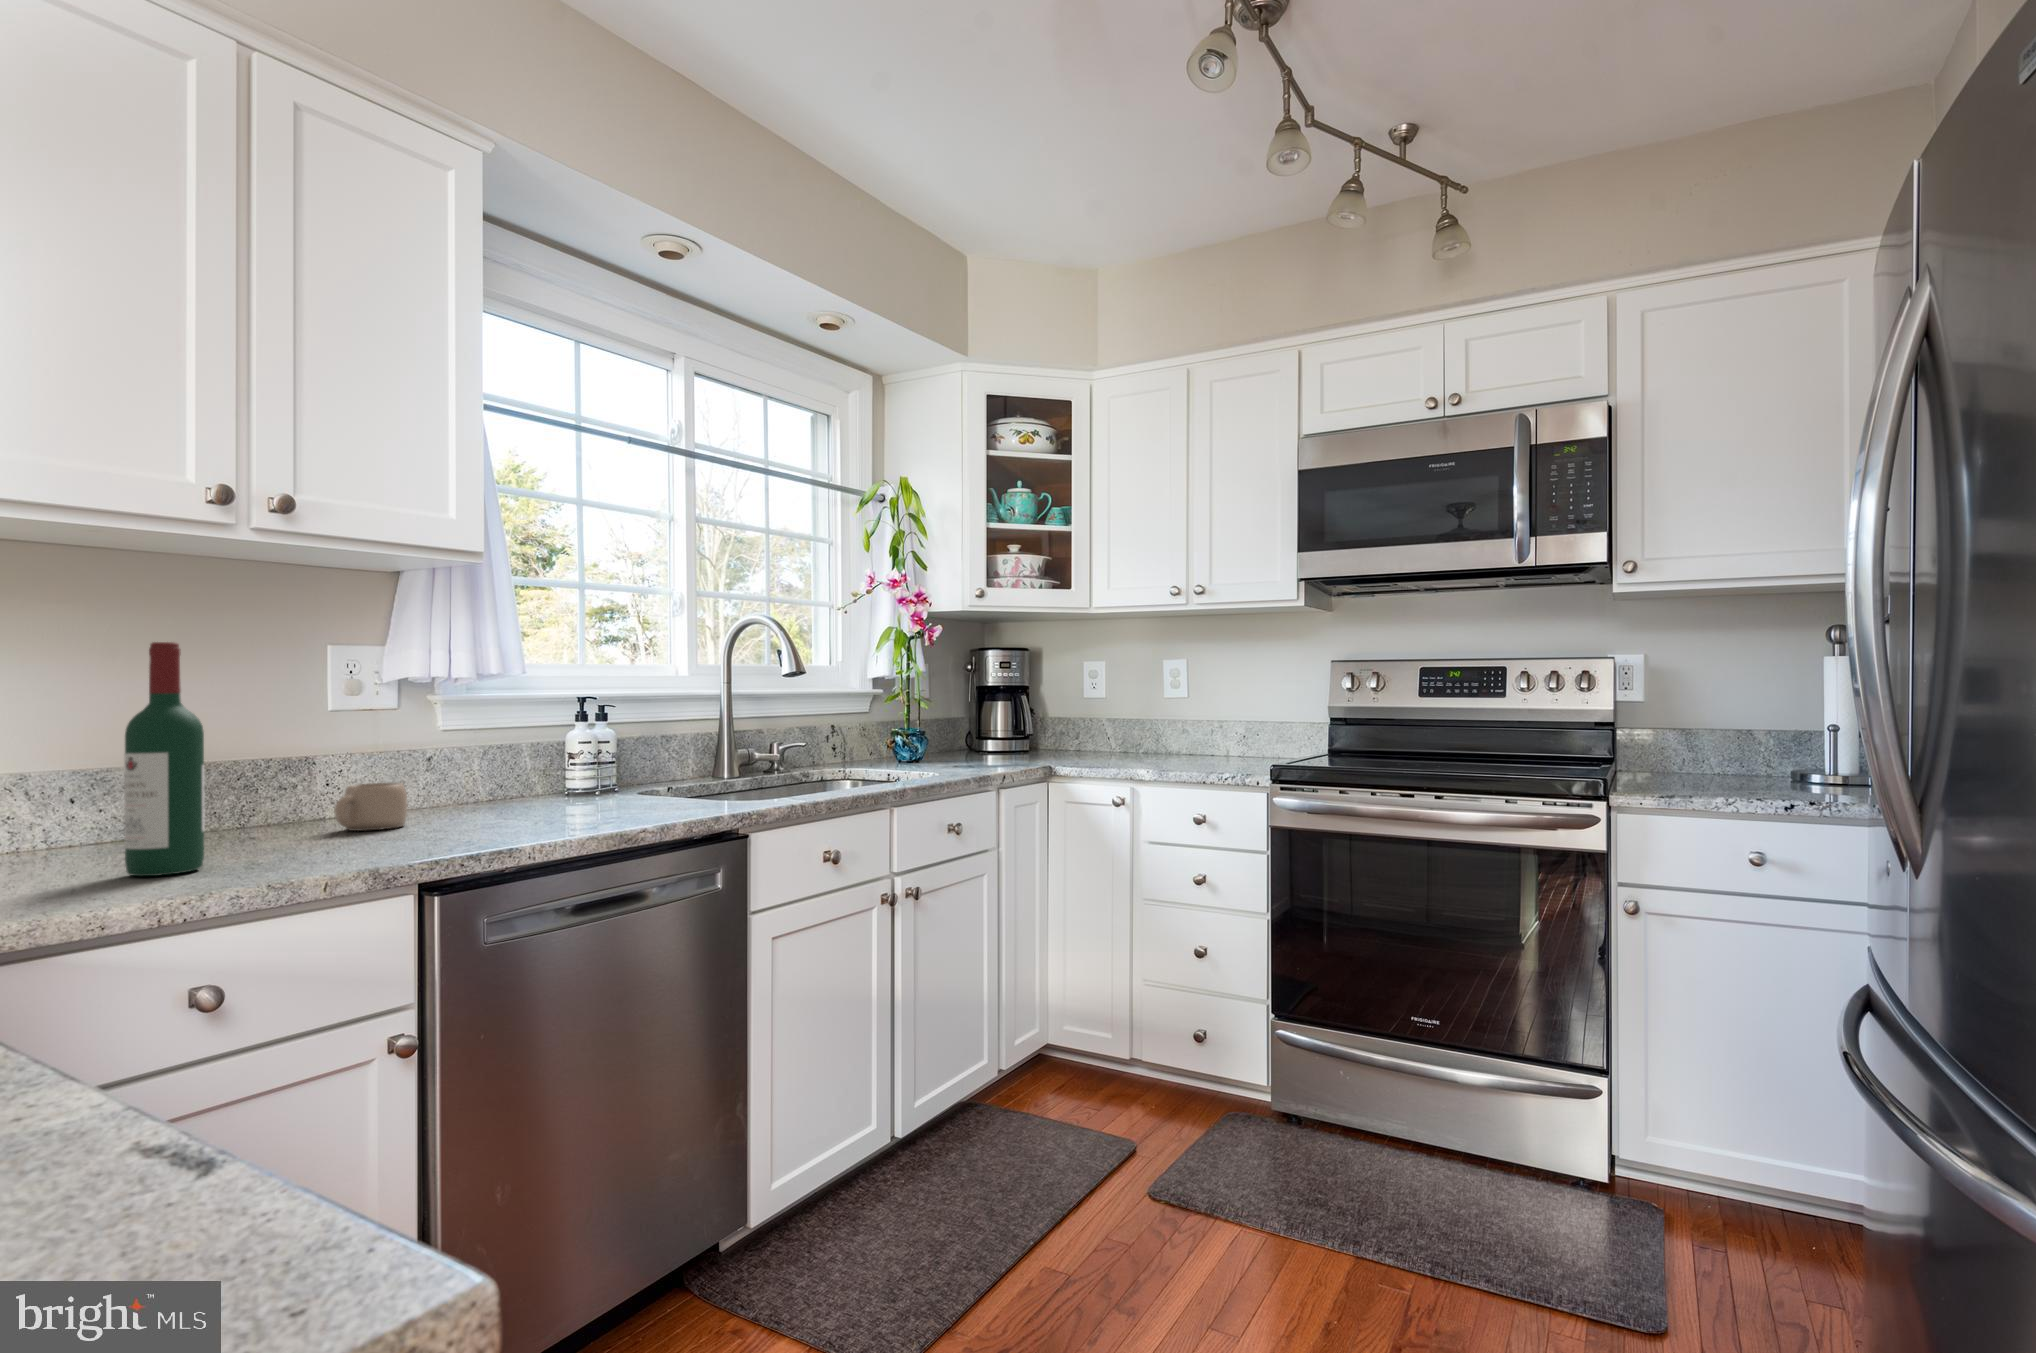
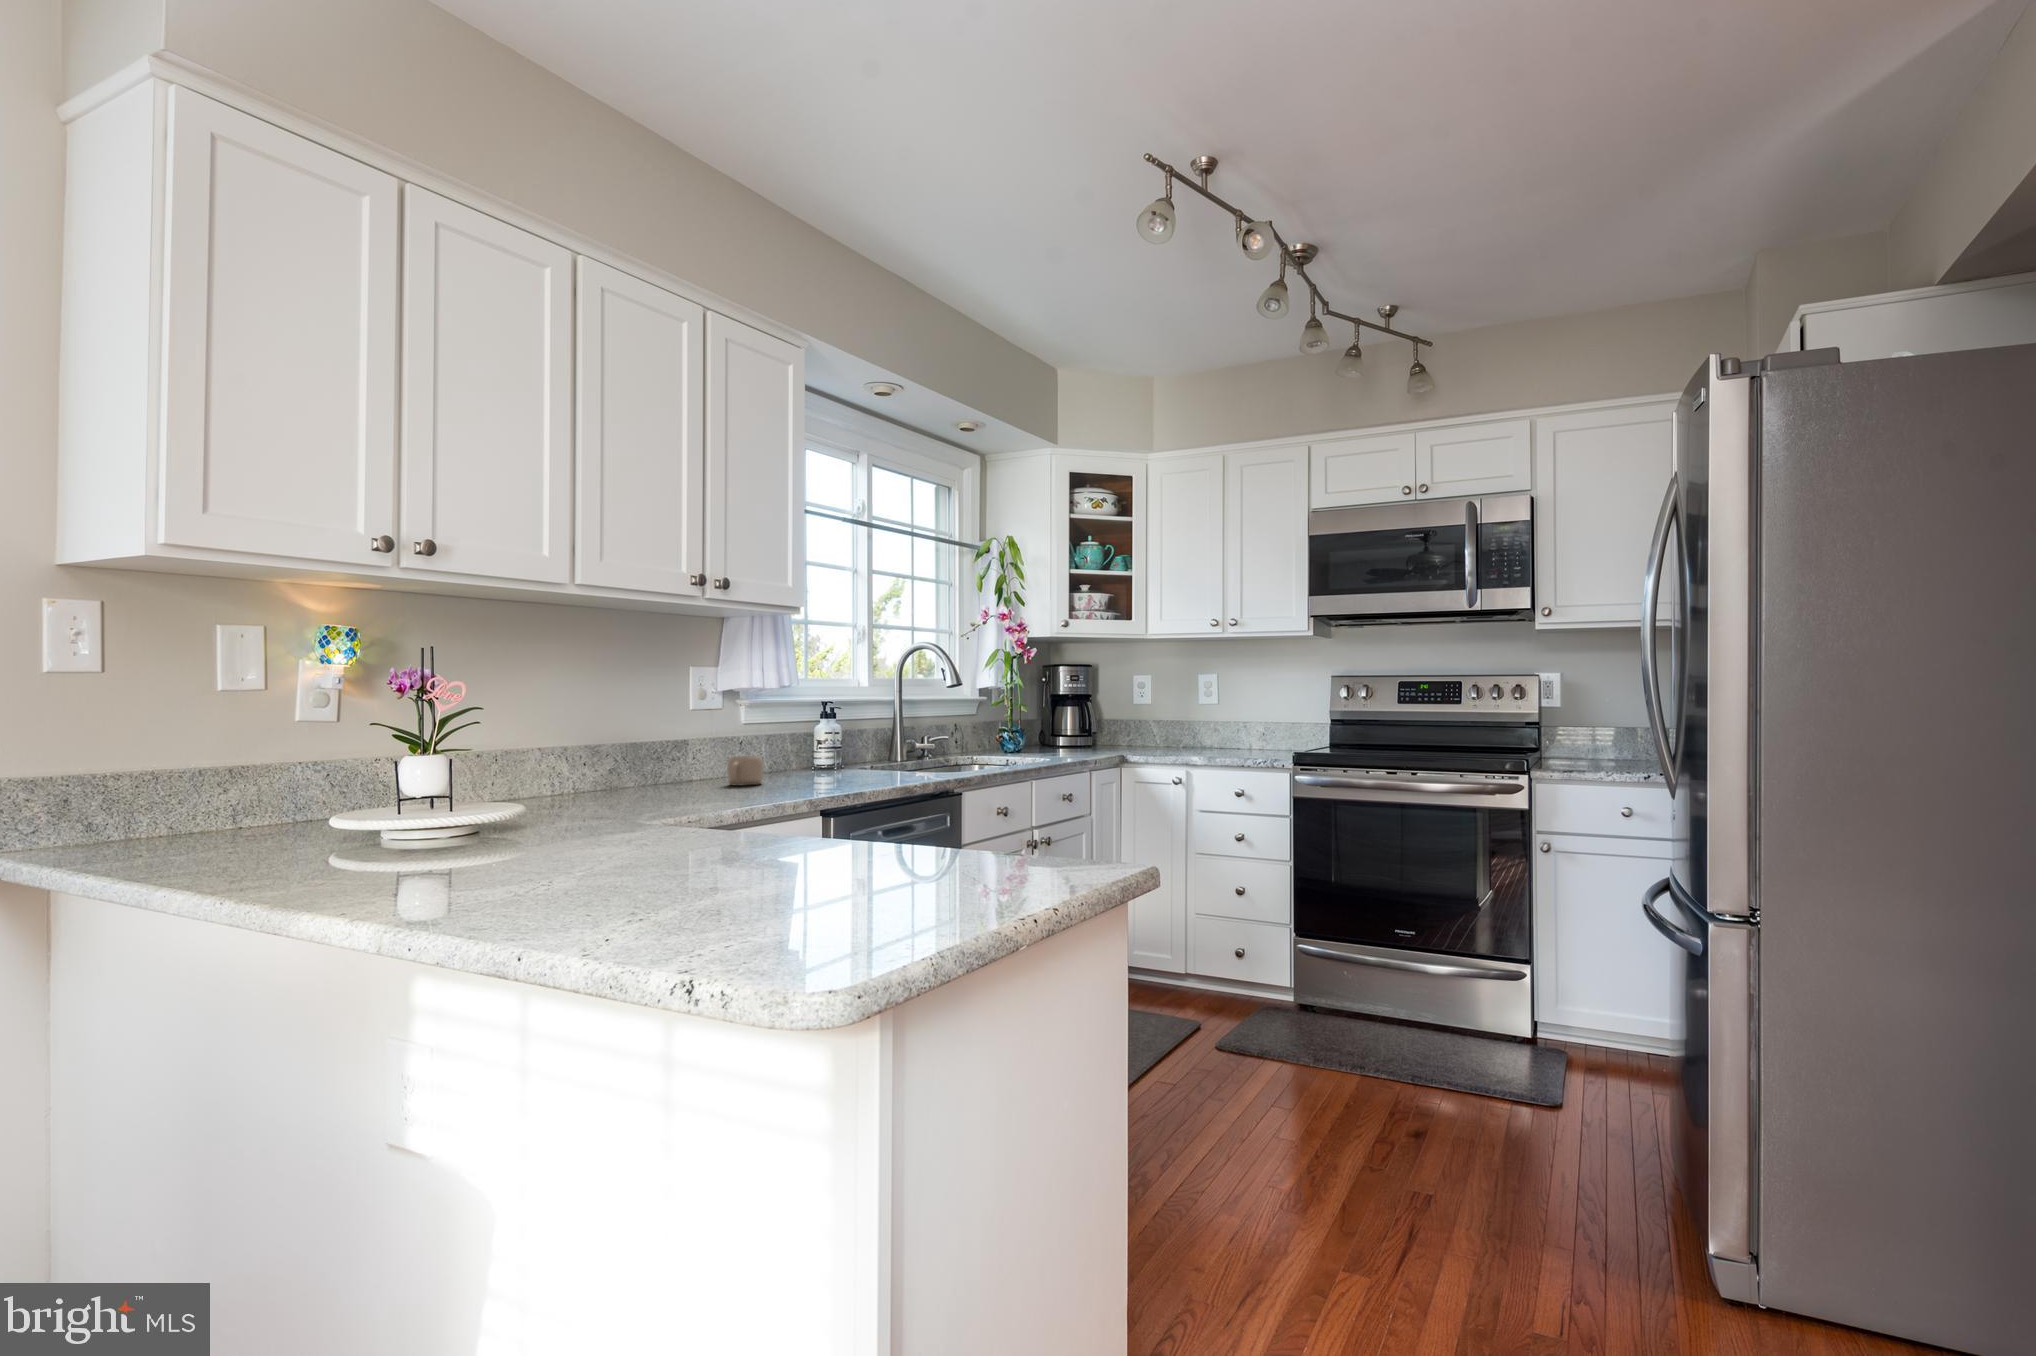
wine bottle: present [124,642,205,876] -> none [680,668,717,801]

